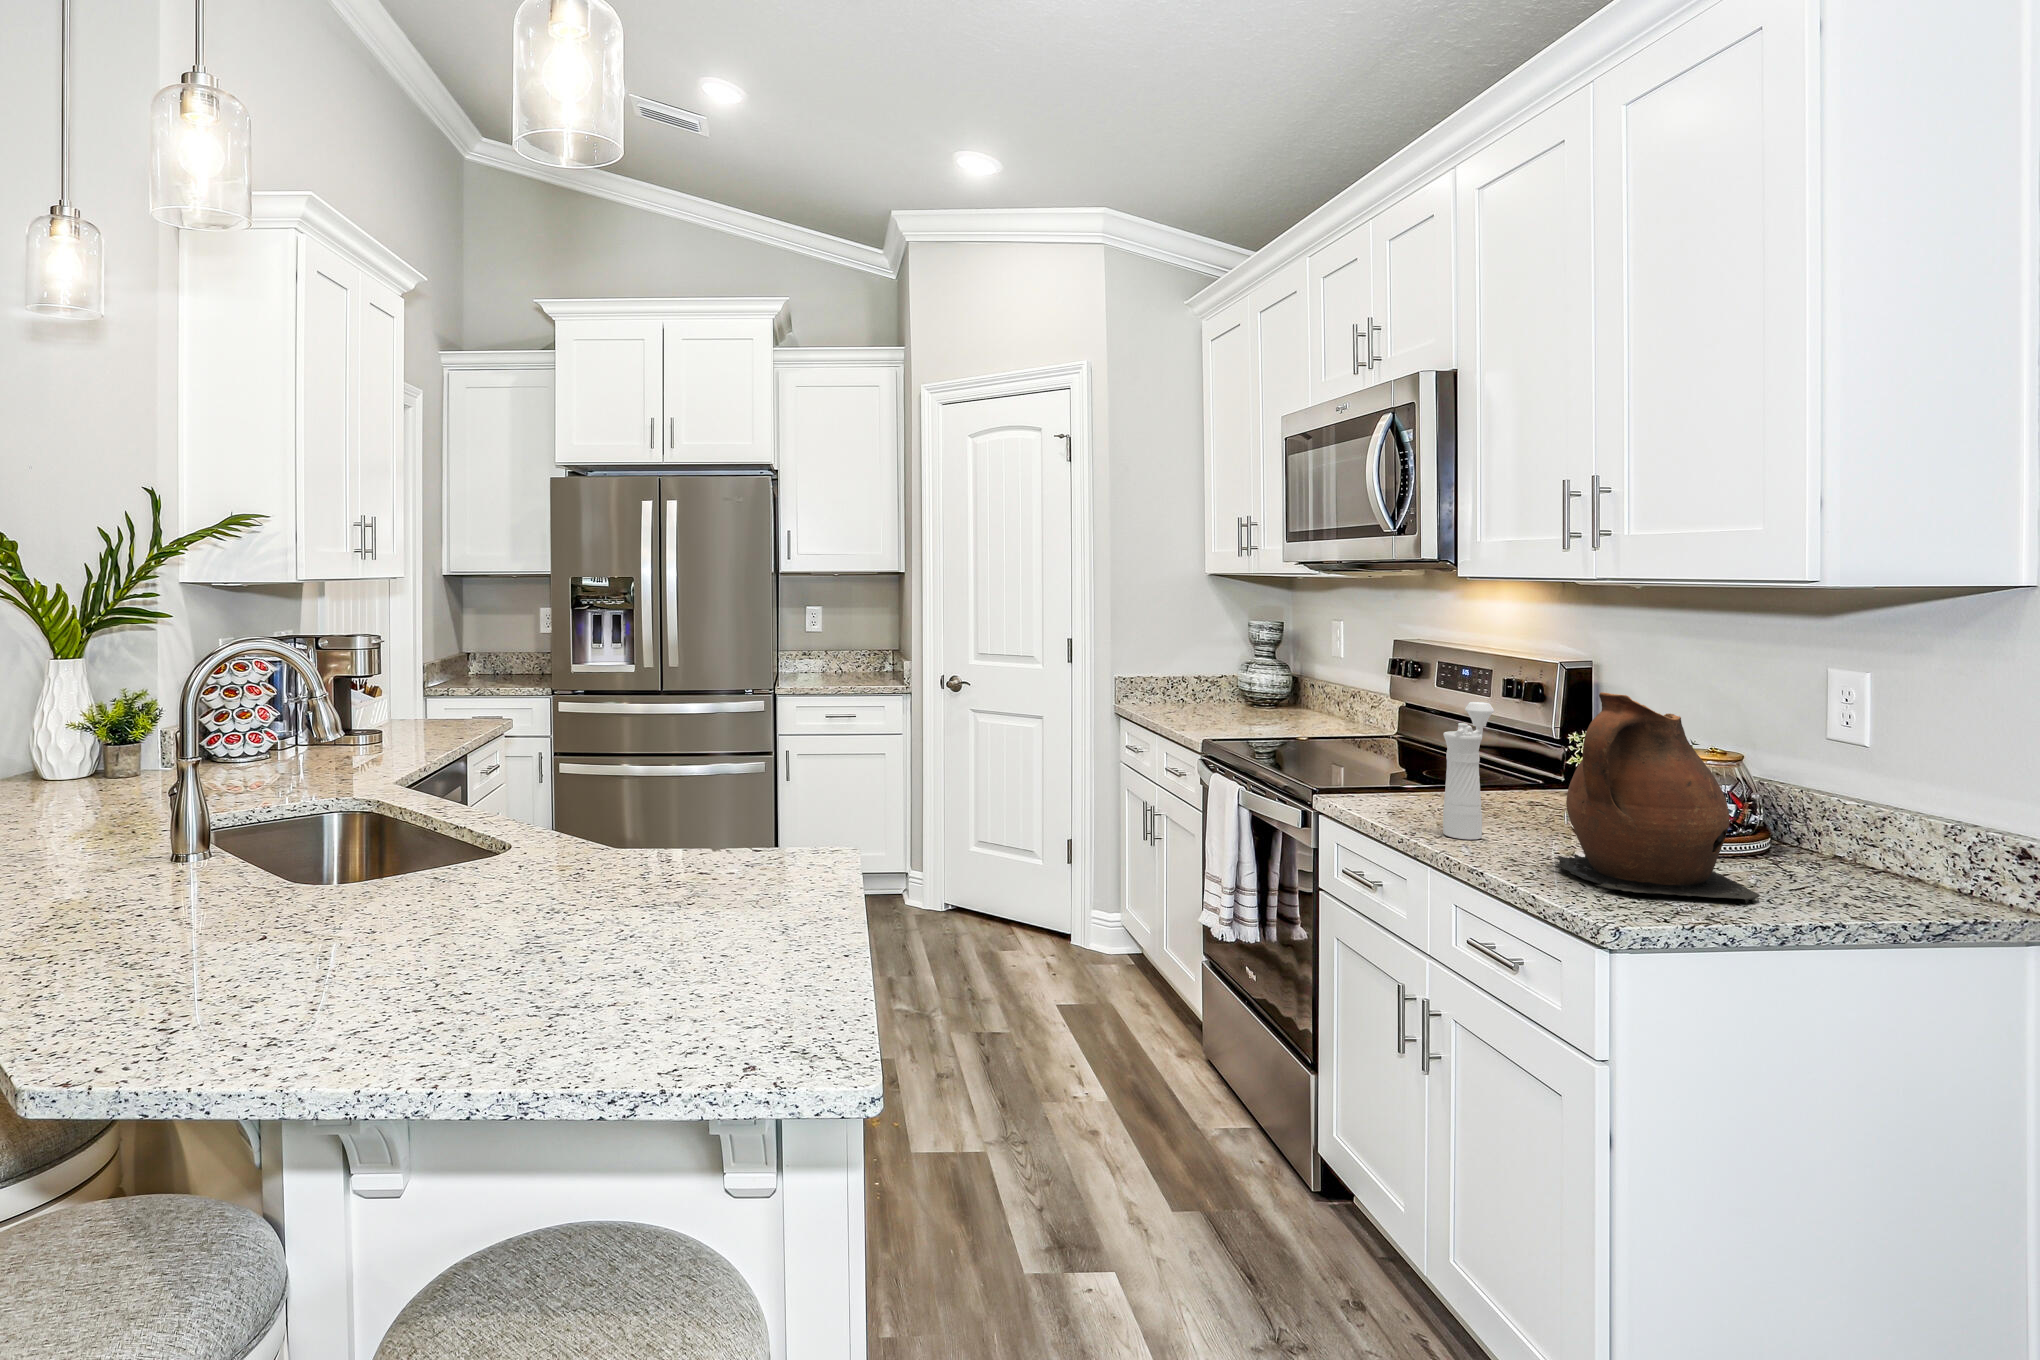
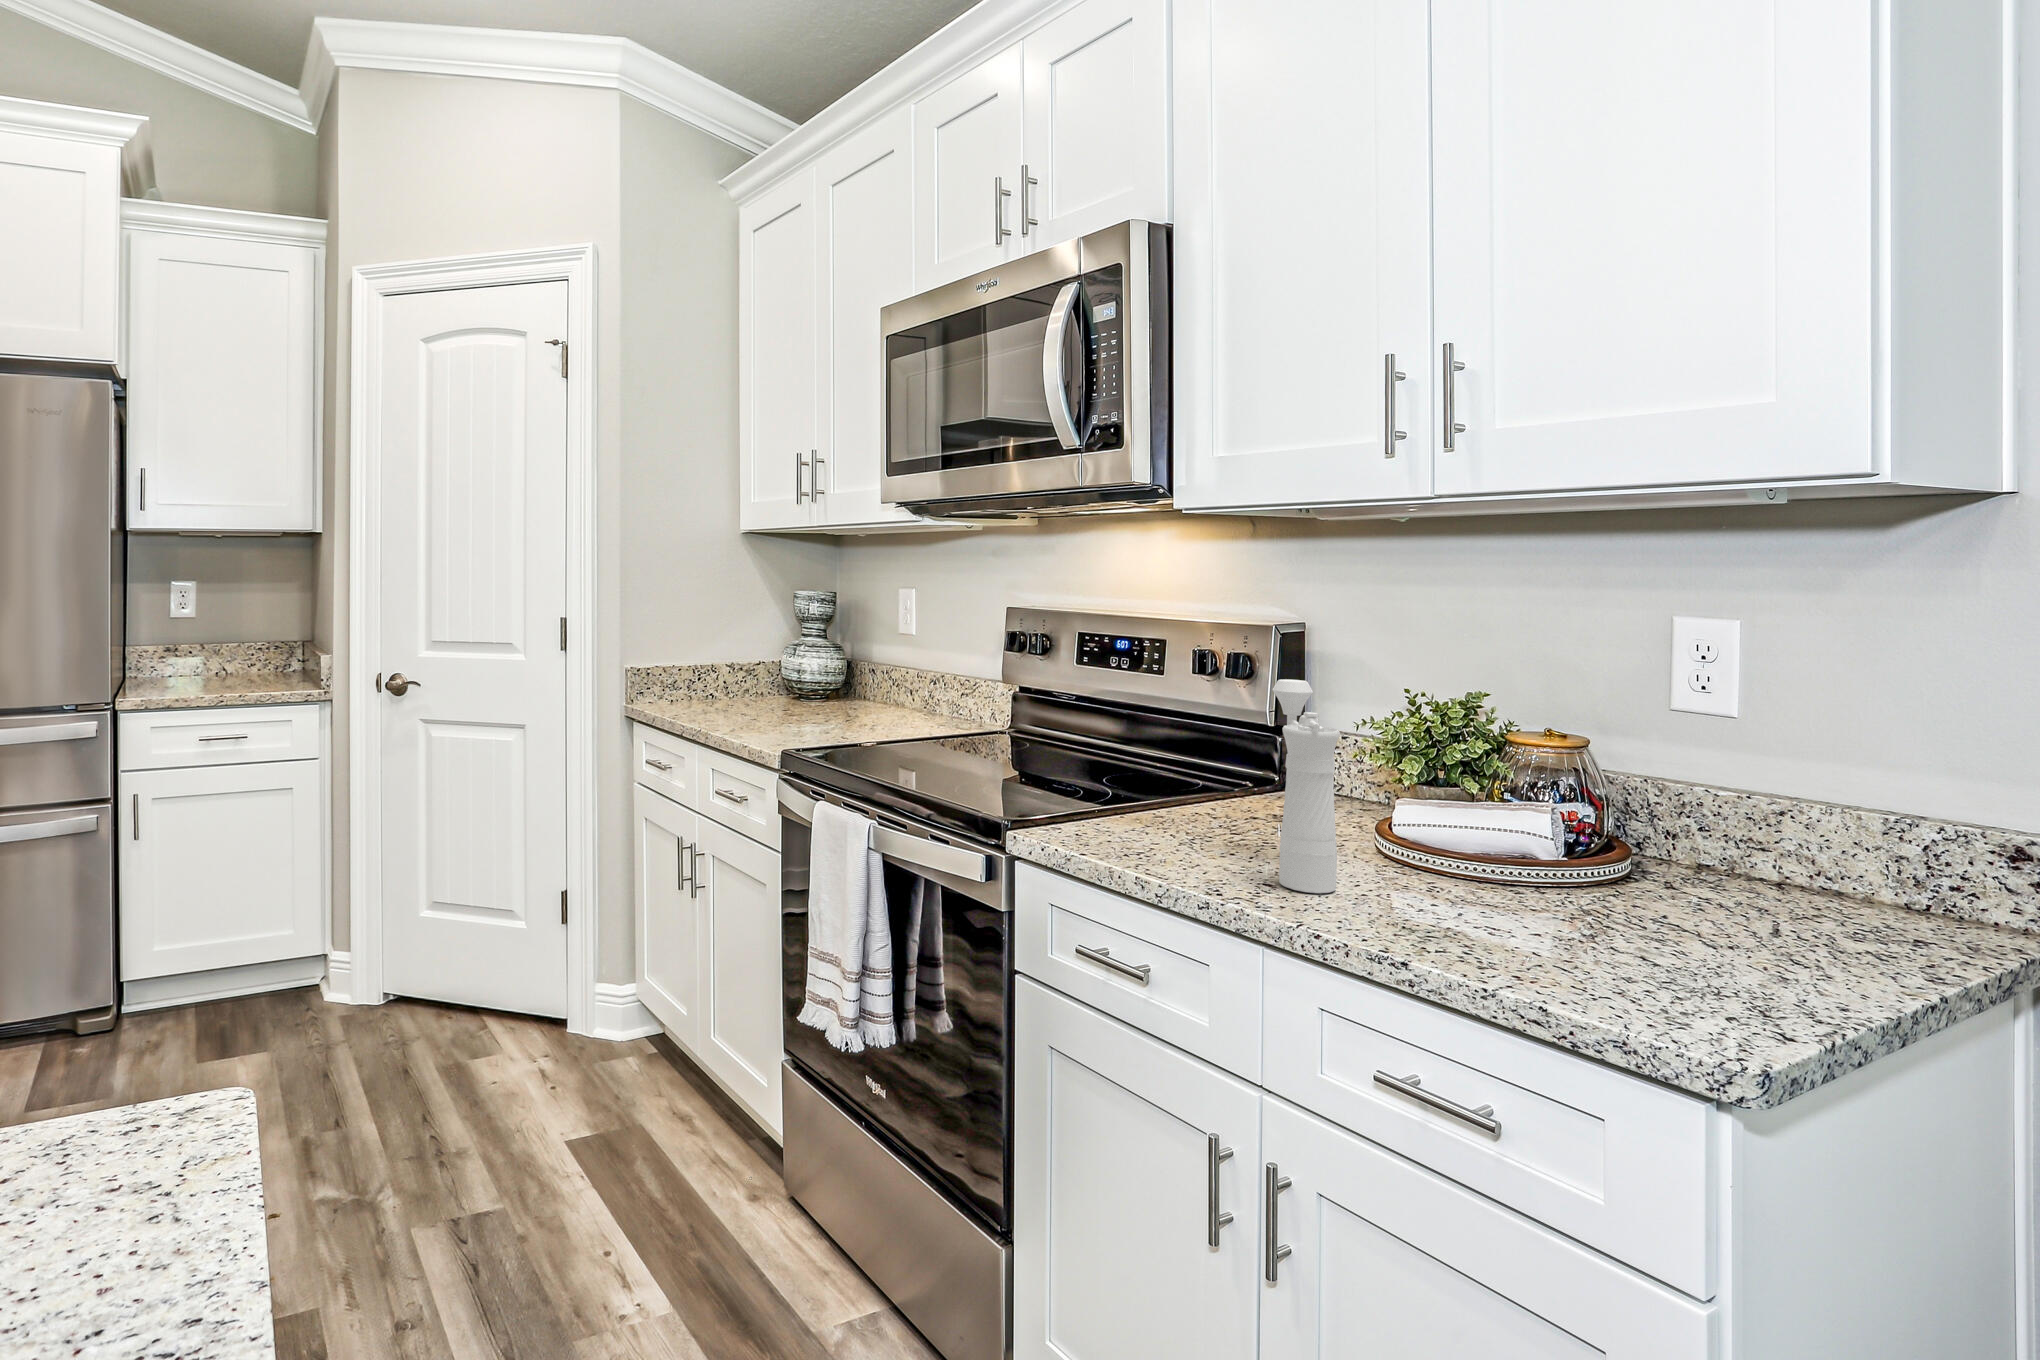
ceramic pitcher: present [1547,692,1760,903] -> none [1487,654,1834,985]

